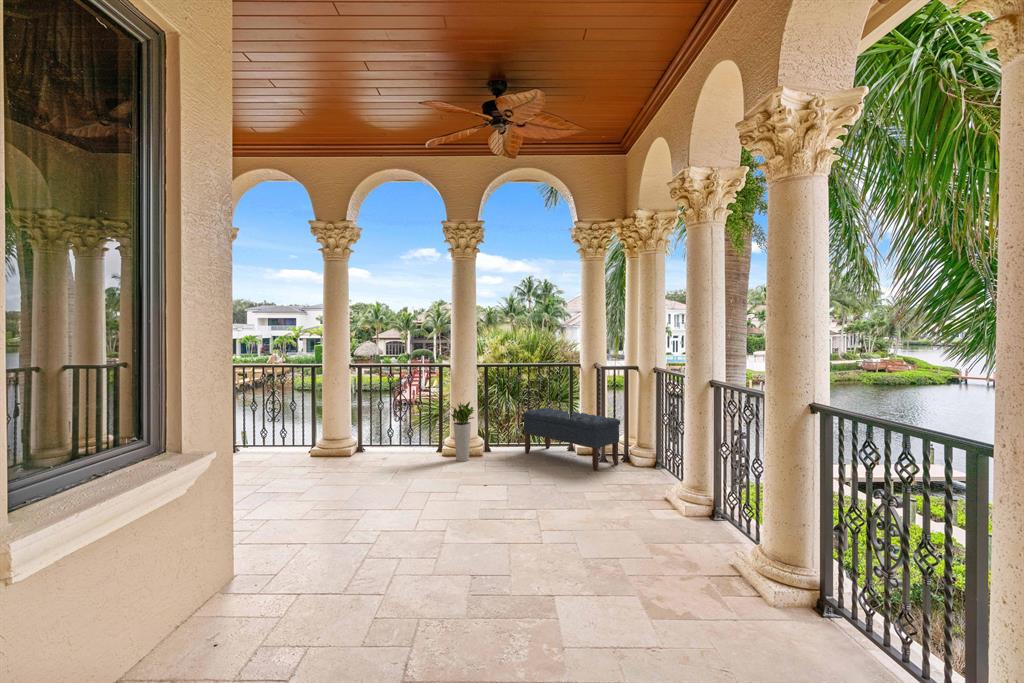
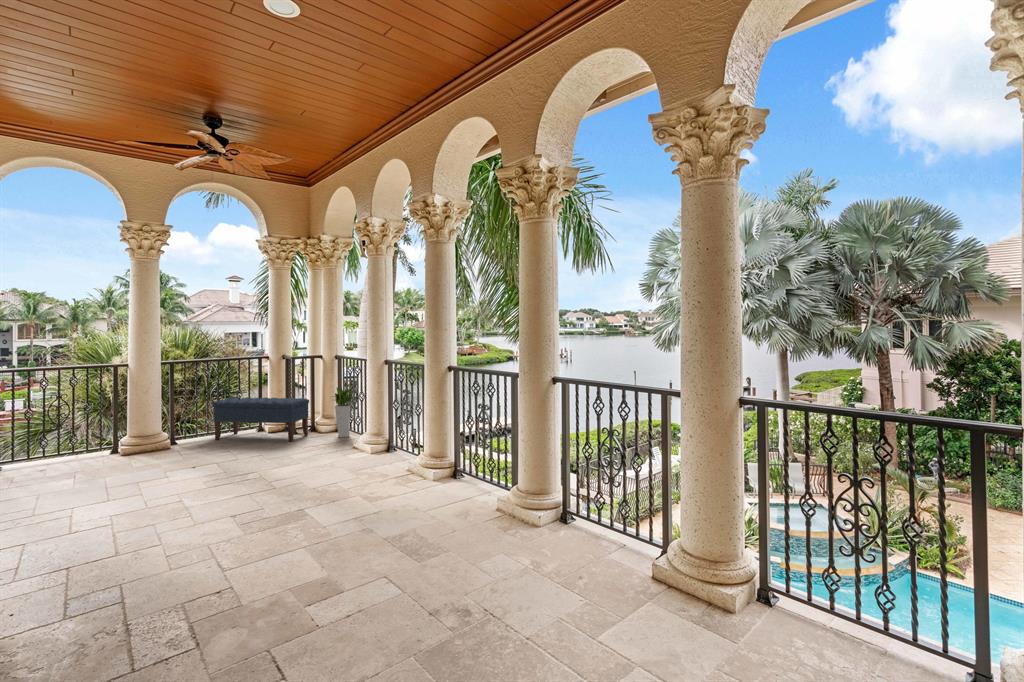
planter: present [451,402,474,462] -> present [334,387,354,437]

